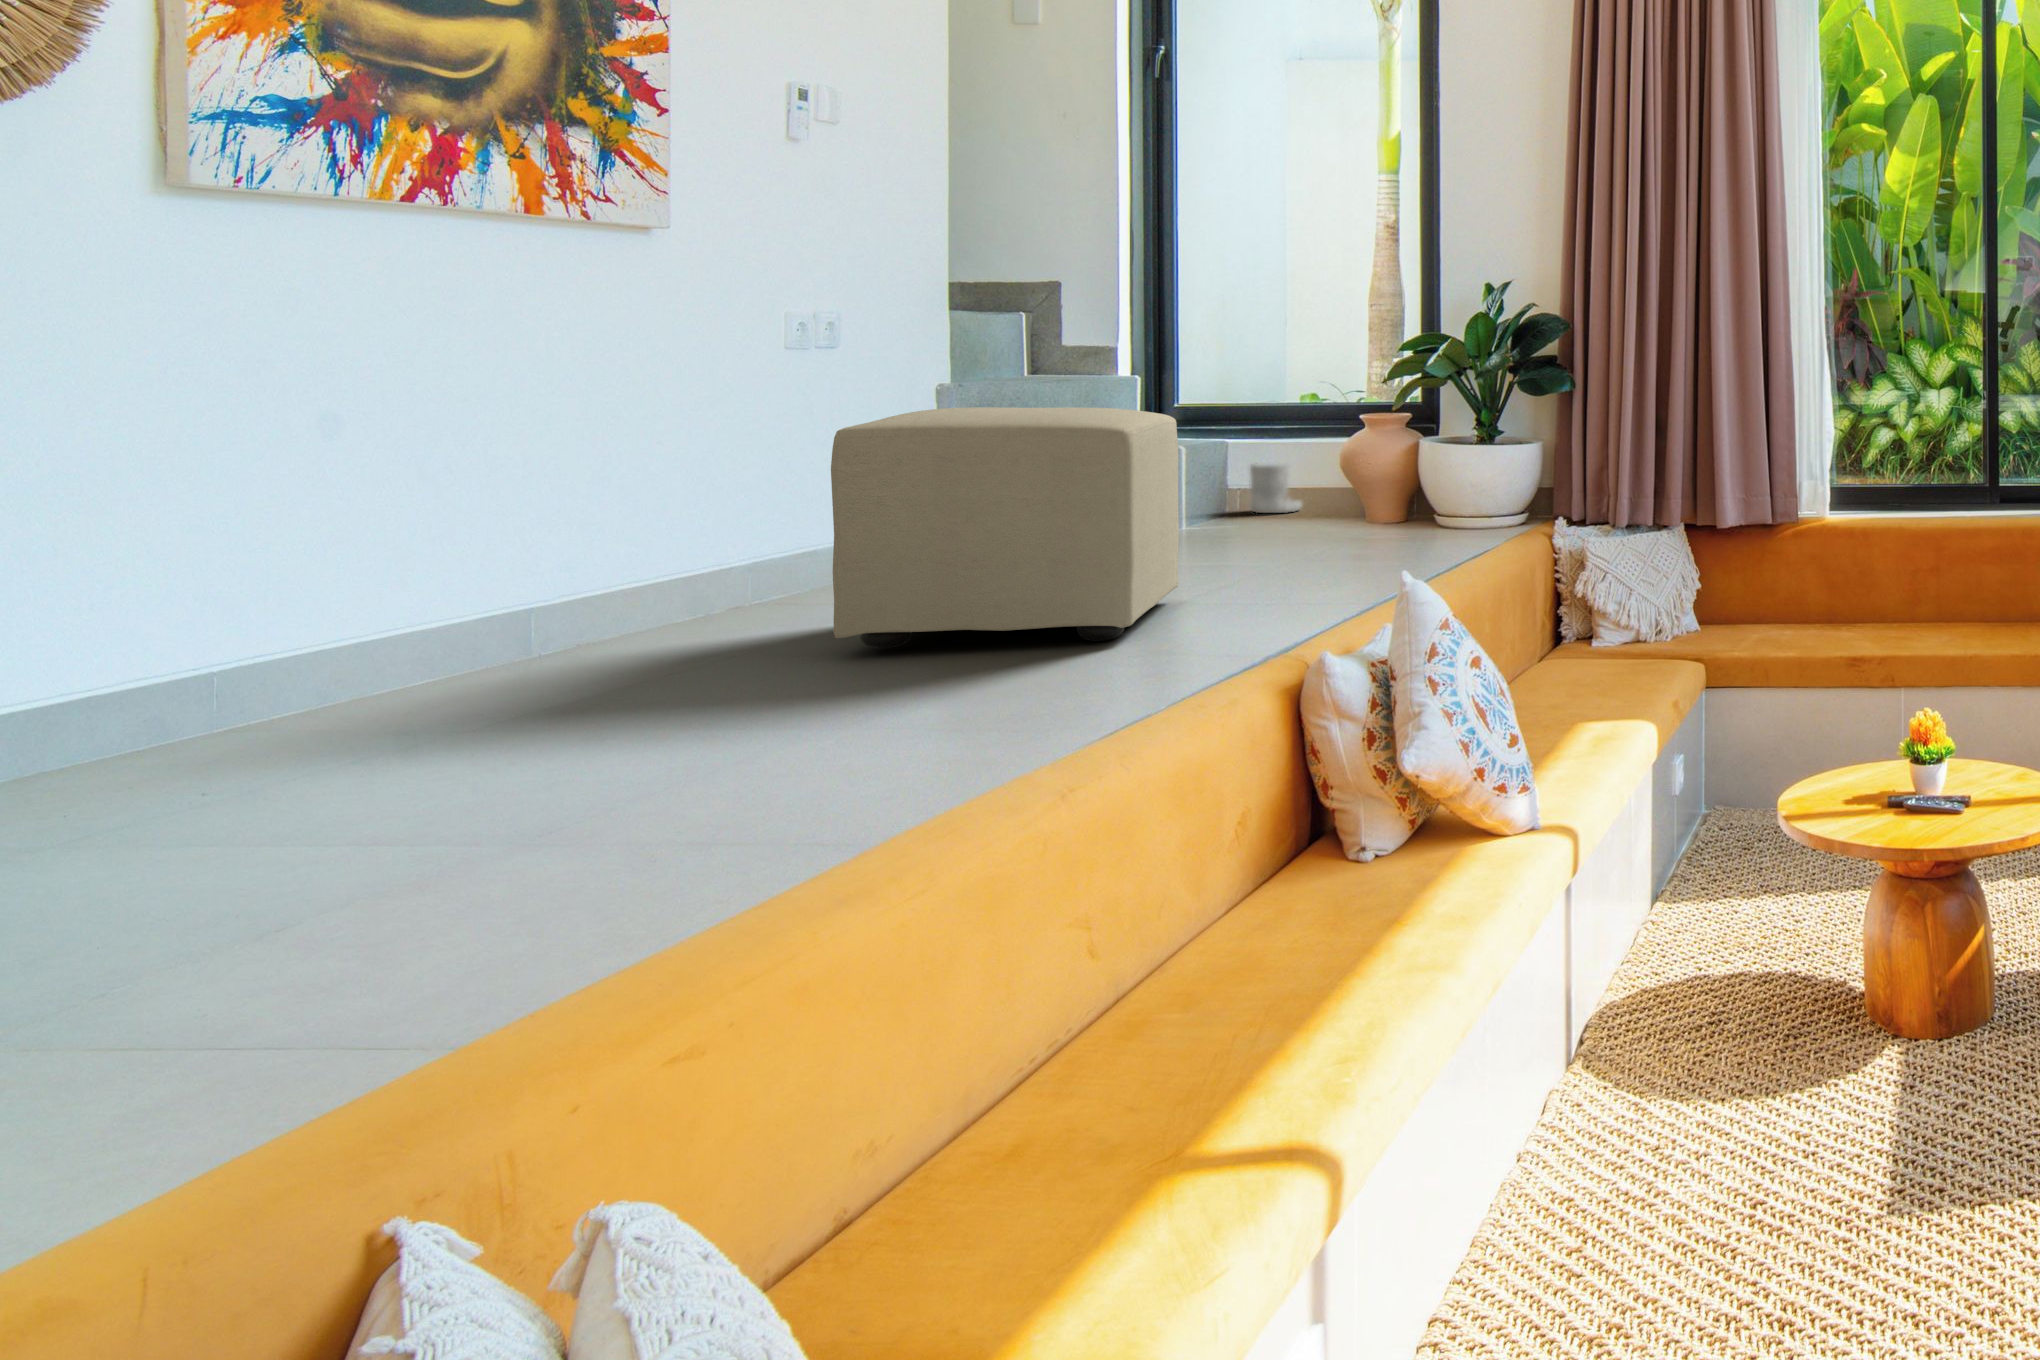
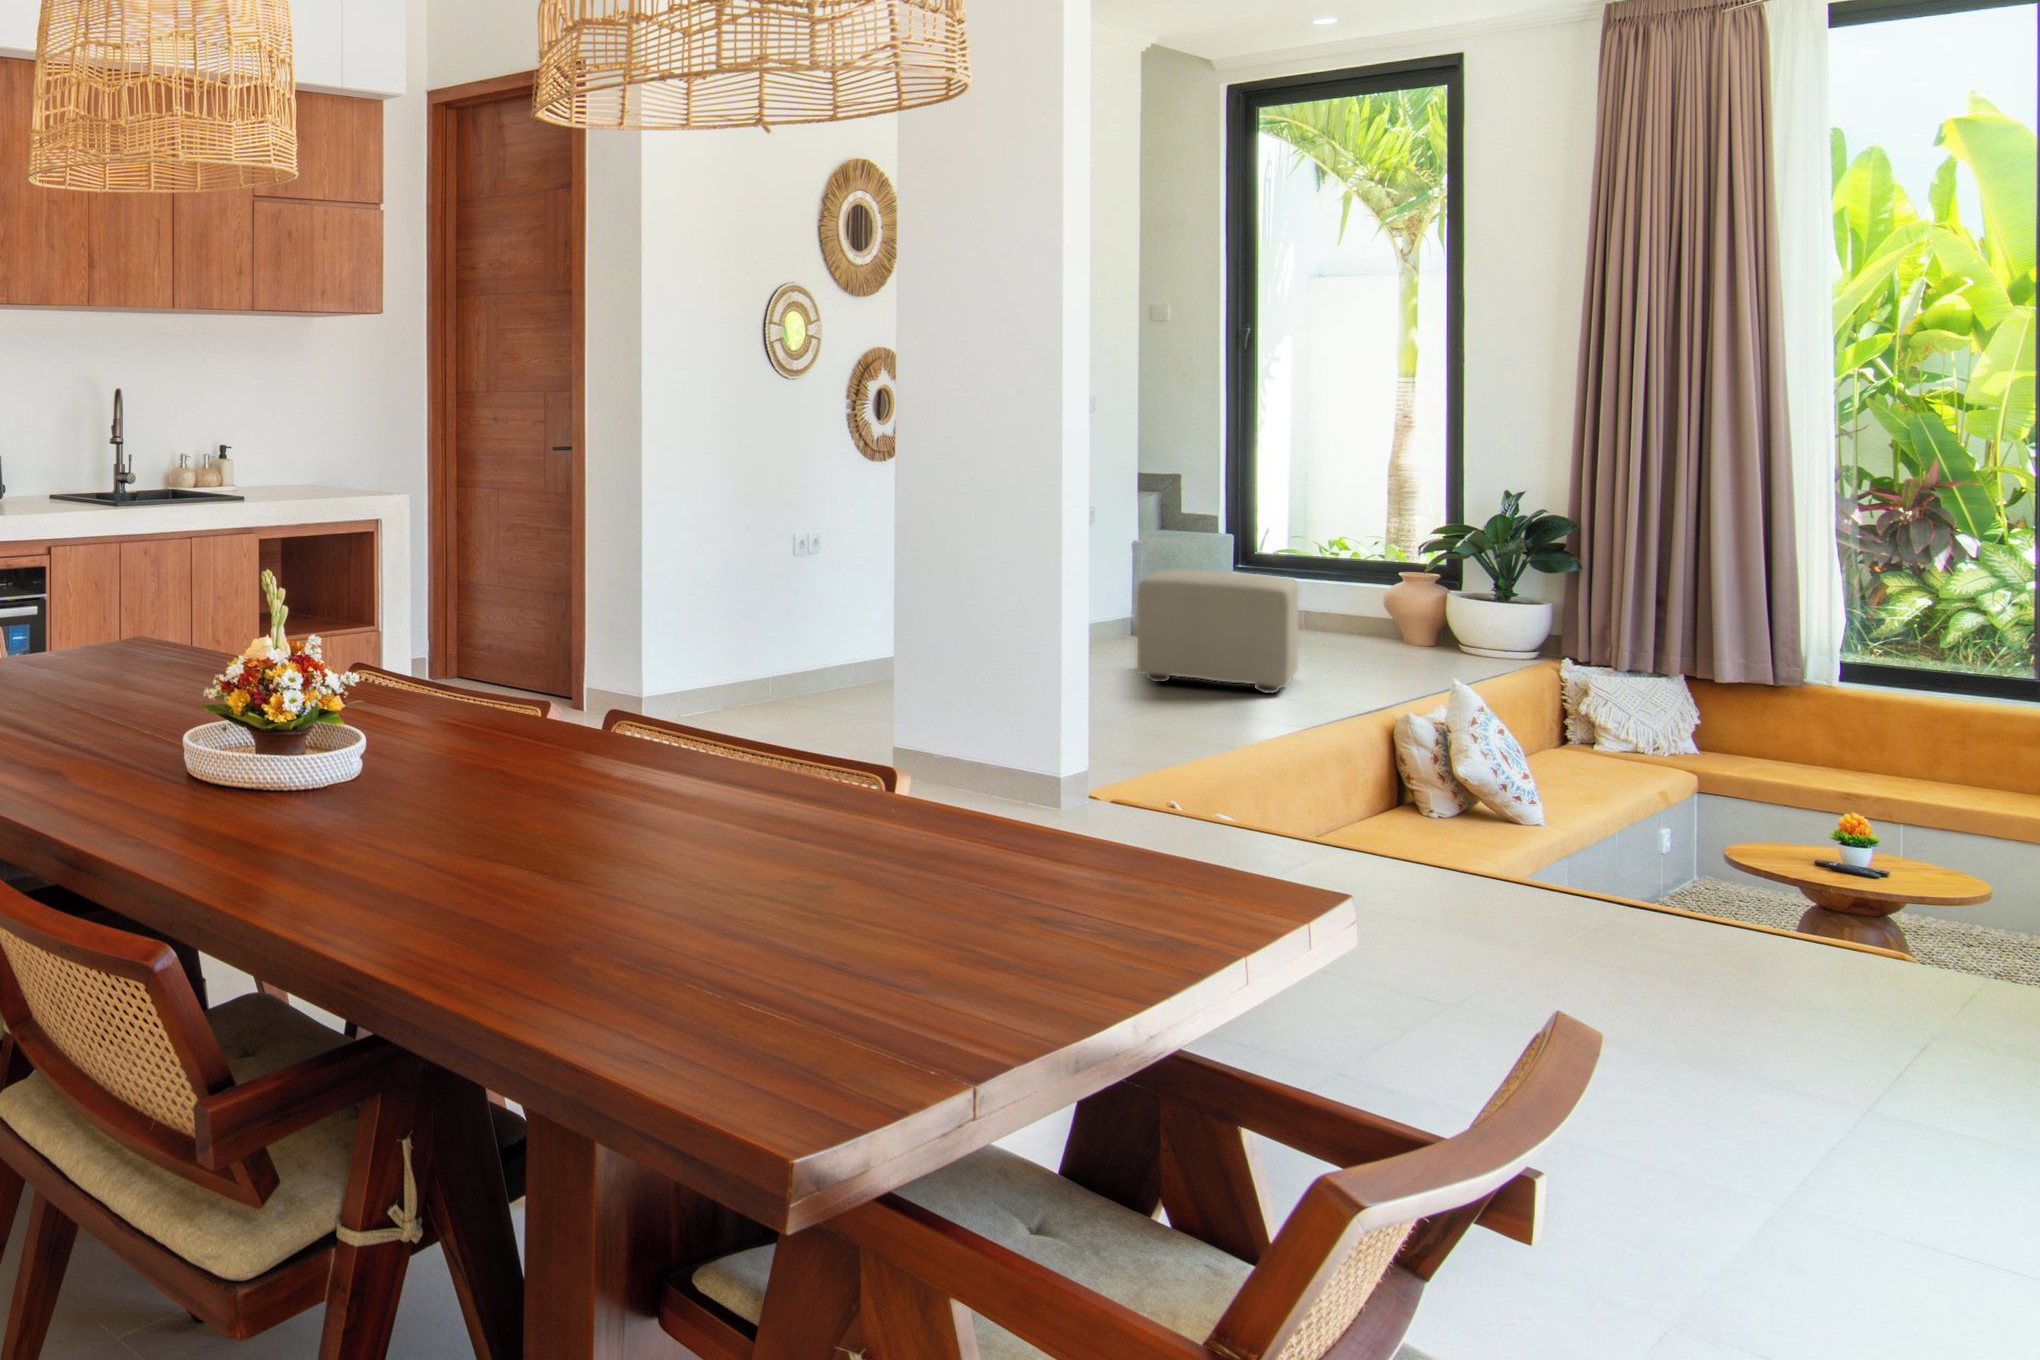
planter: present [1249,465,1301,513] -> none [1308,596,1347,630]

